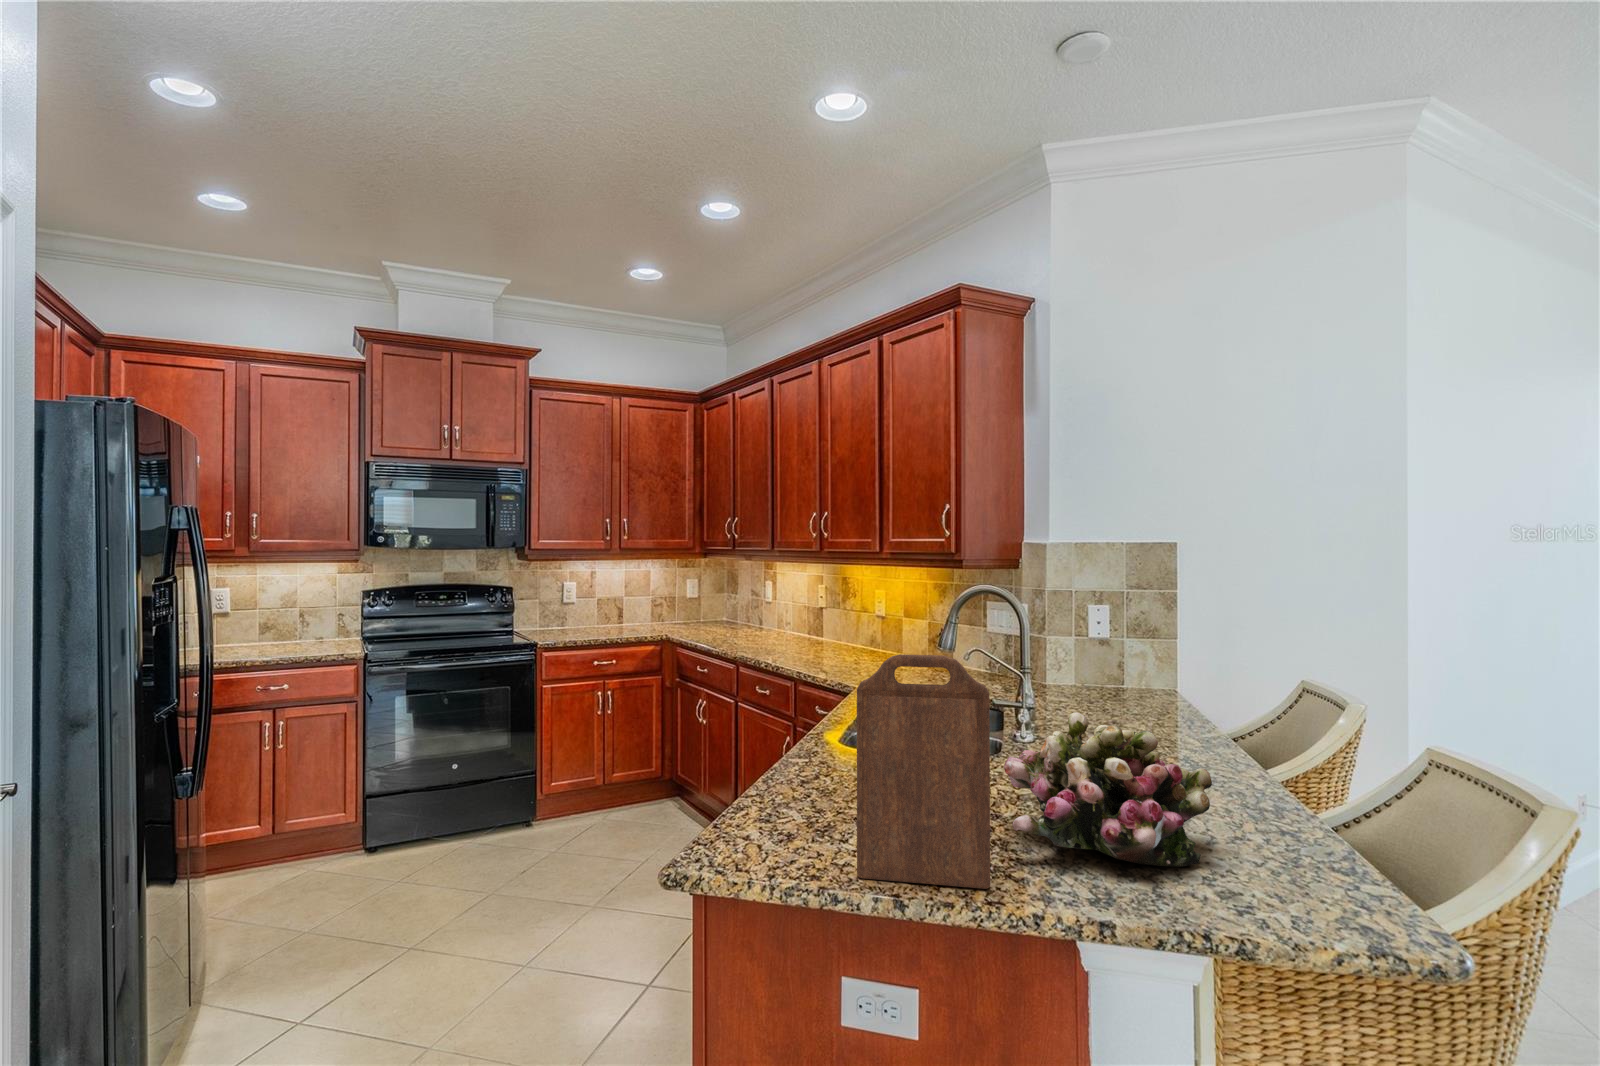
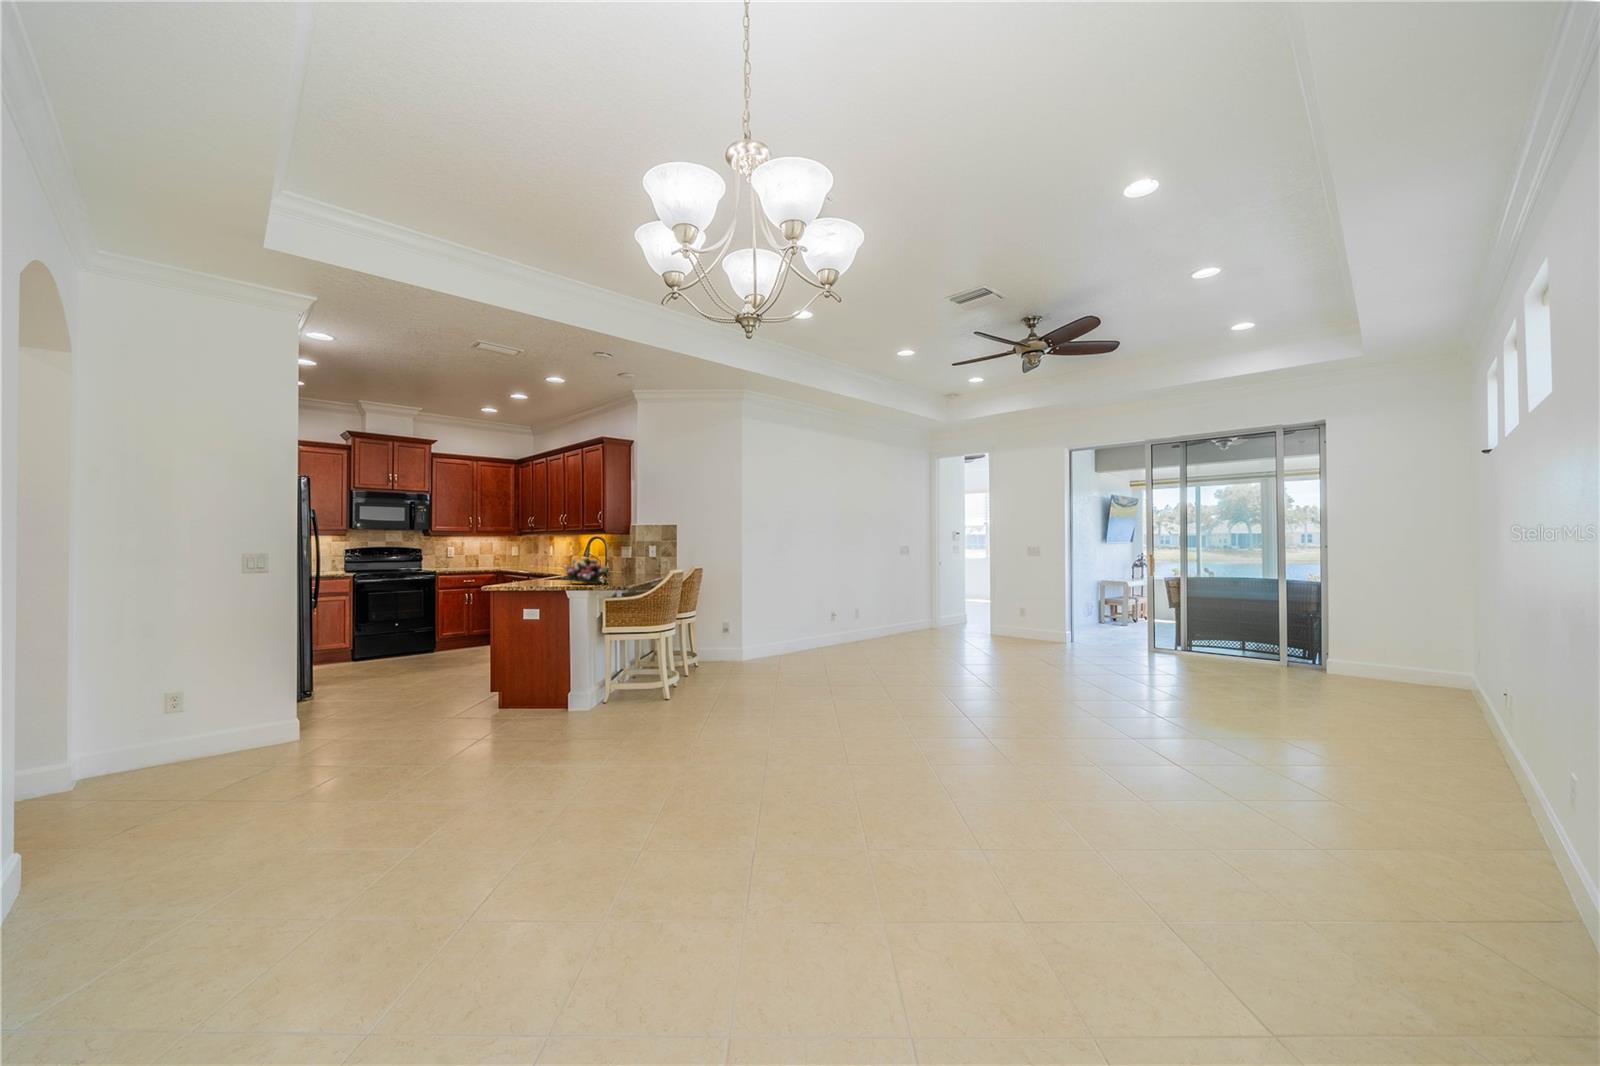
cutting board: present [857,654,990,889] -> none [523,539,551,585]

